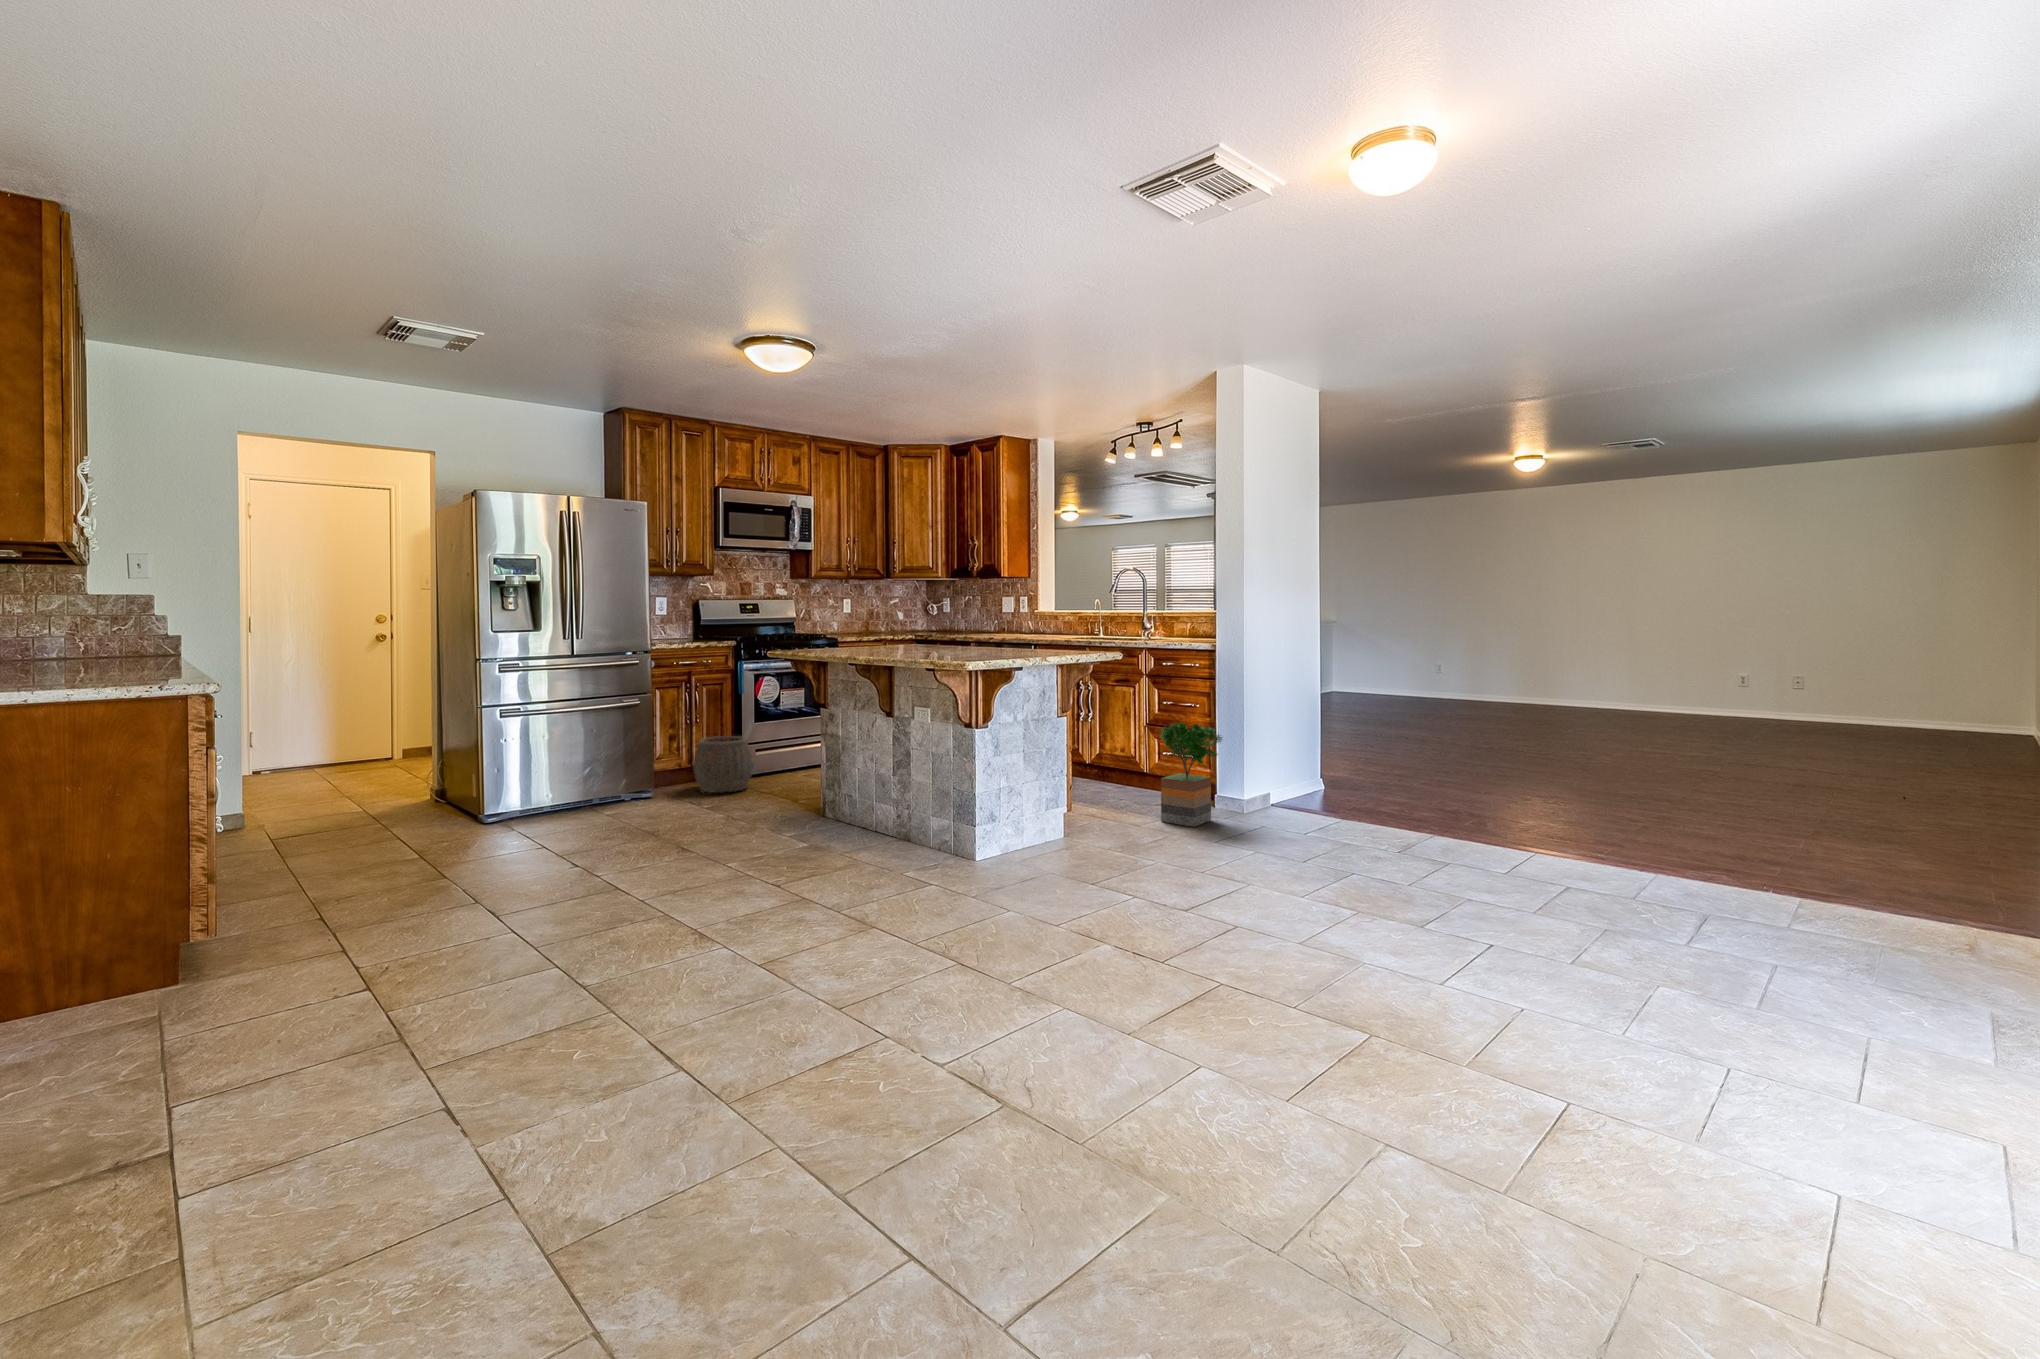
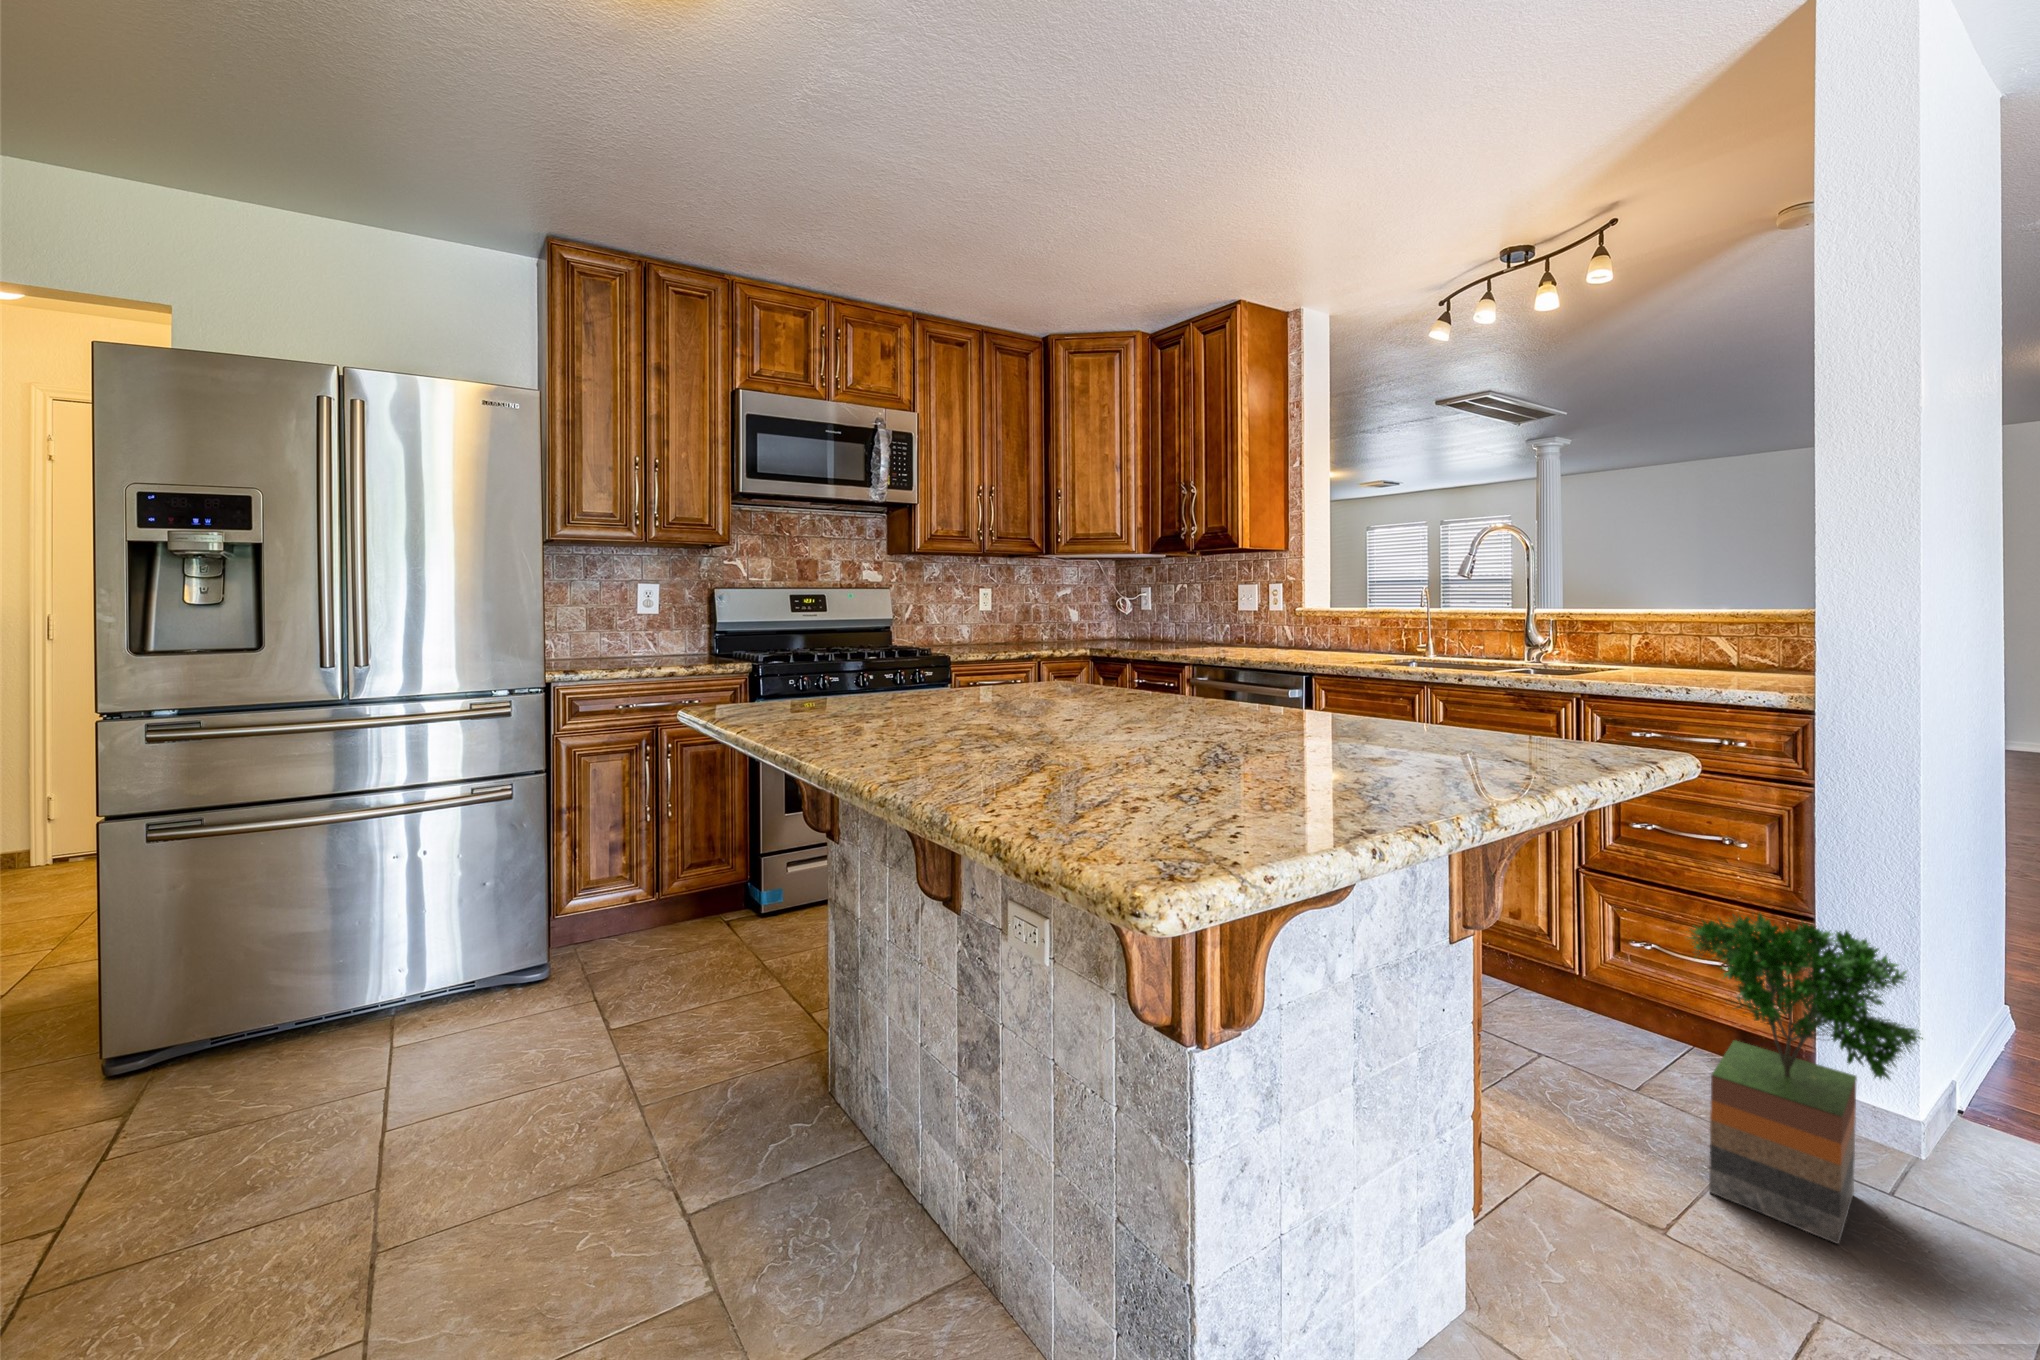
woven basket: present [694,736,753,793] -> none [638,845,763,970]

